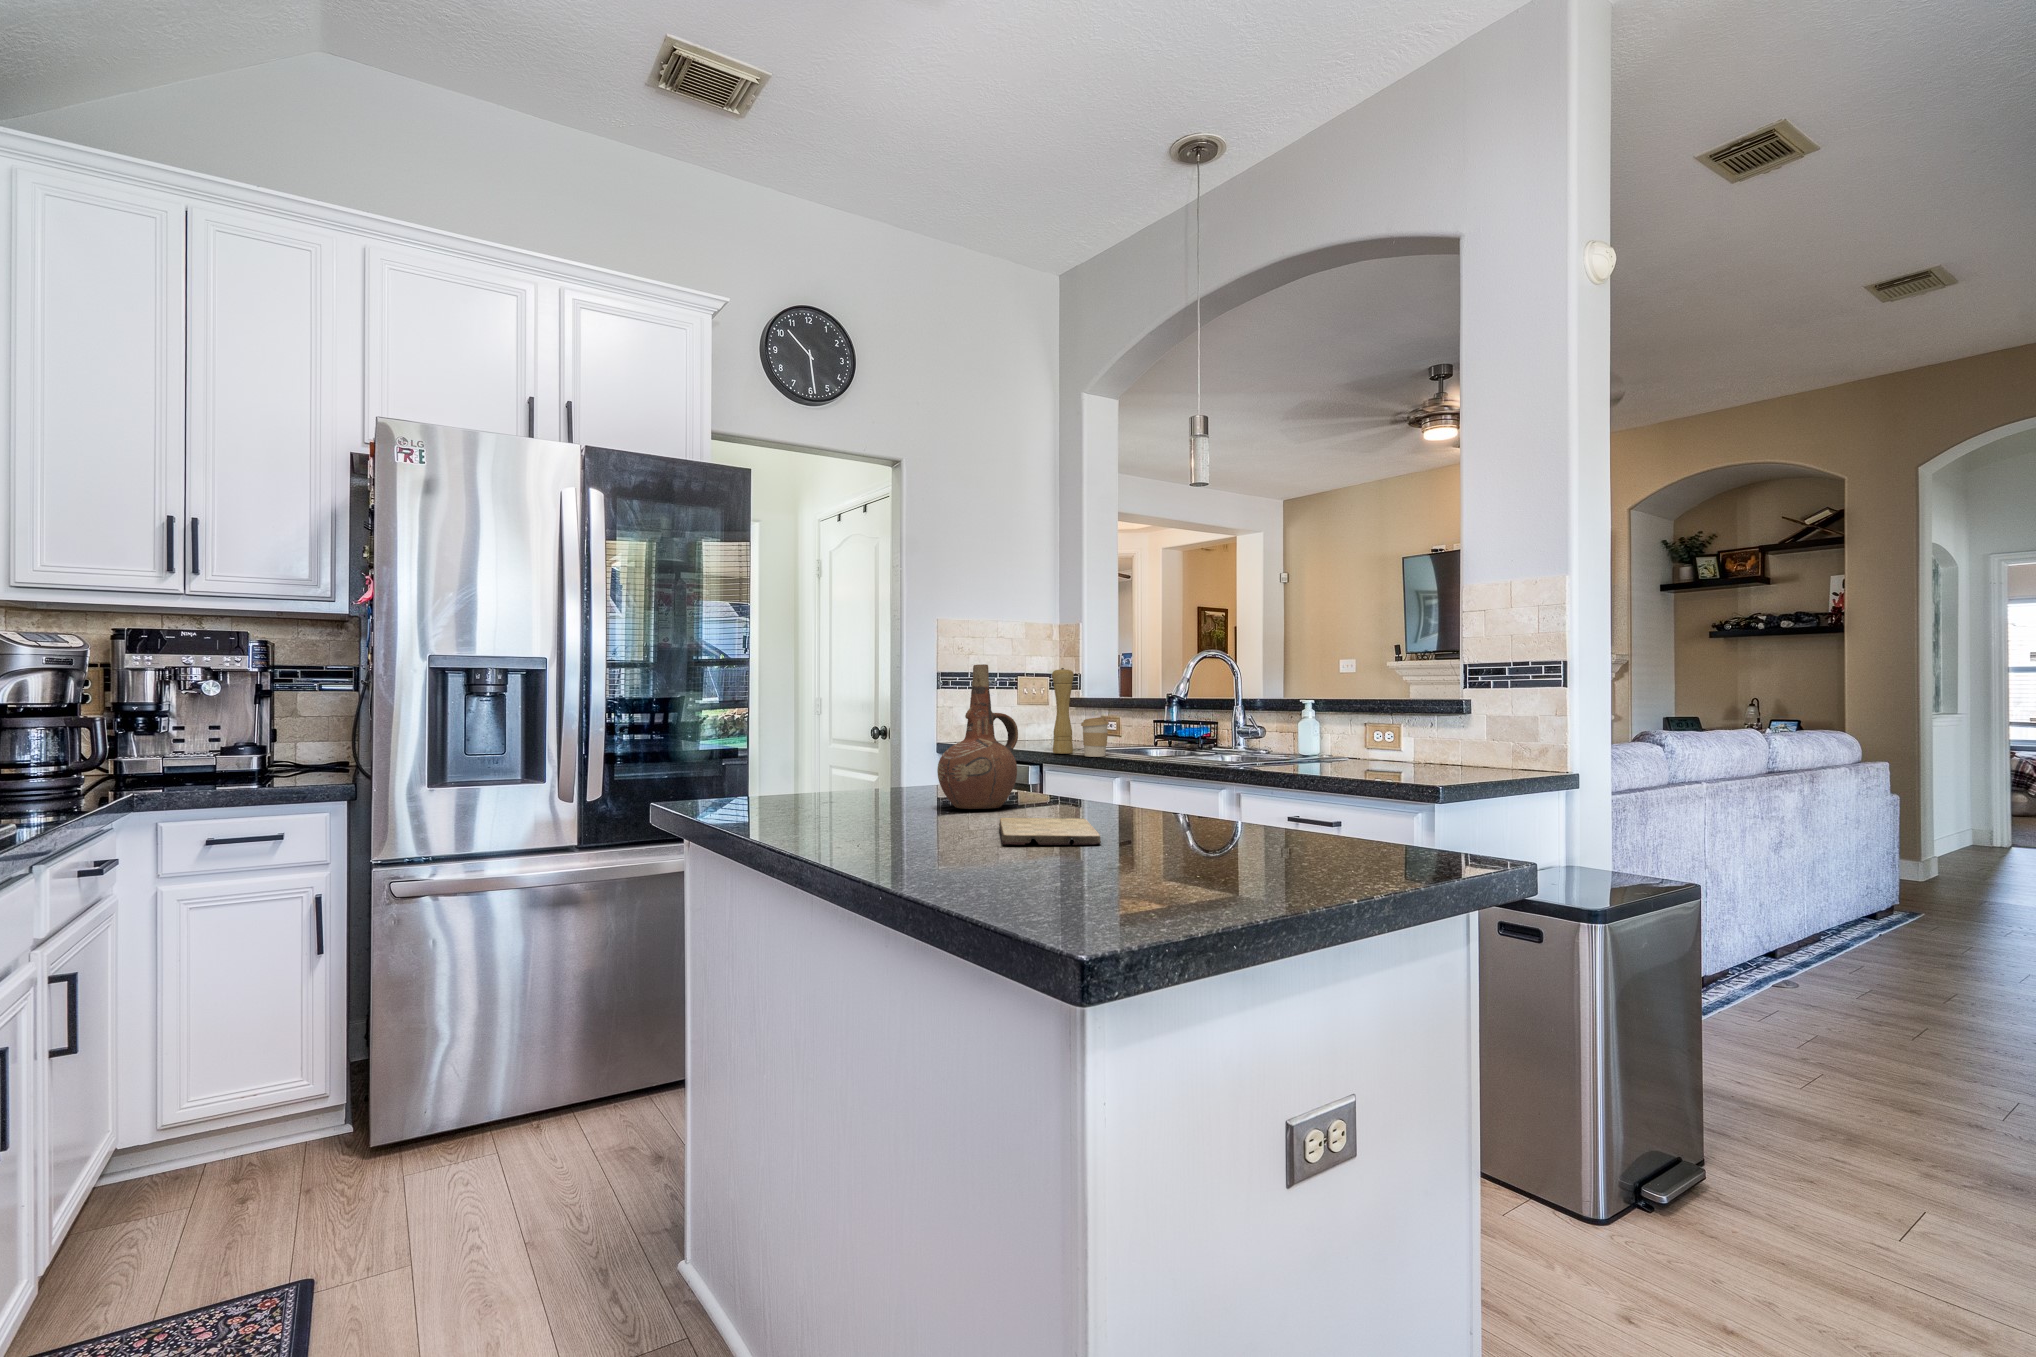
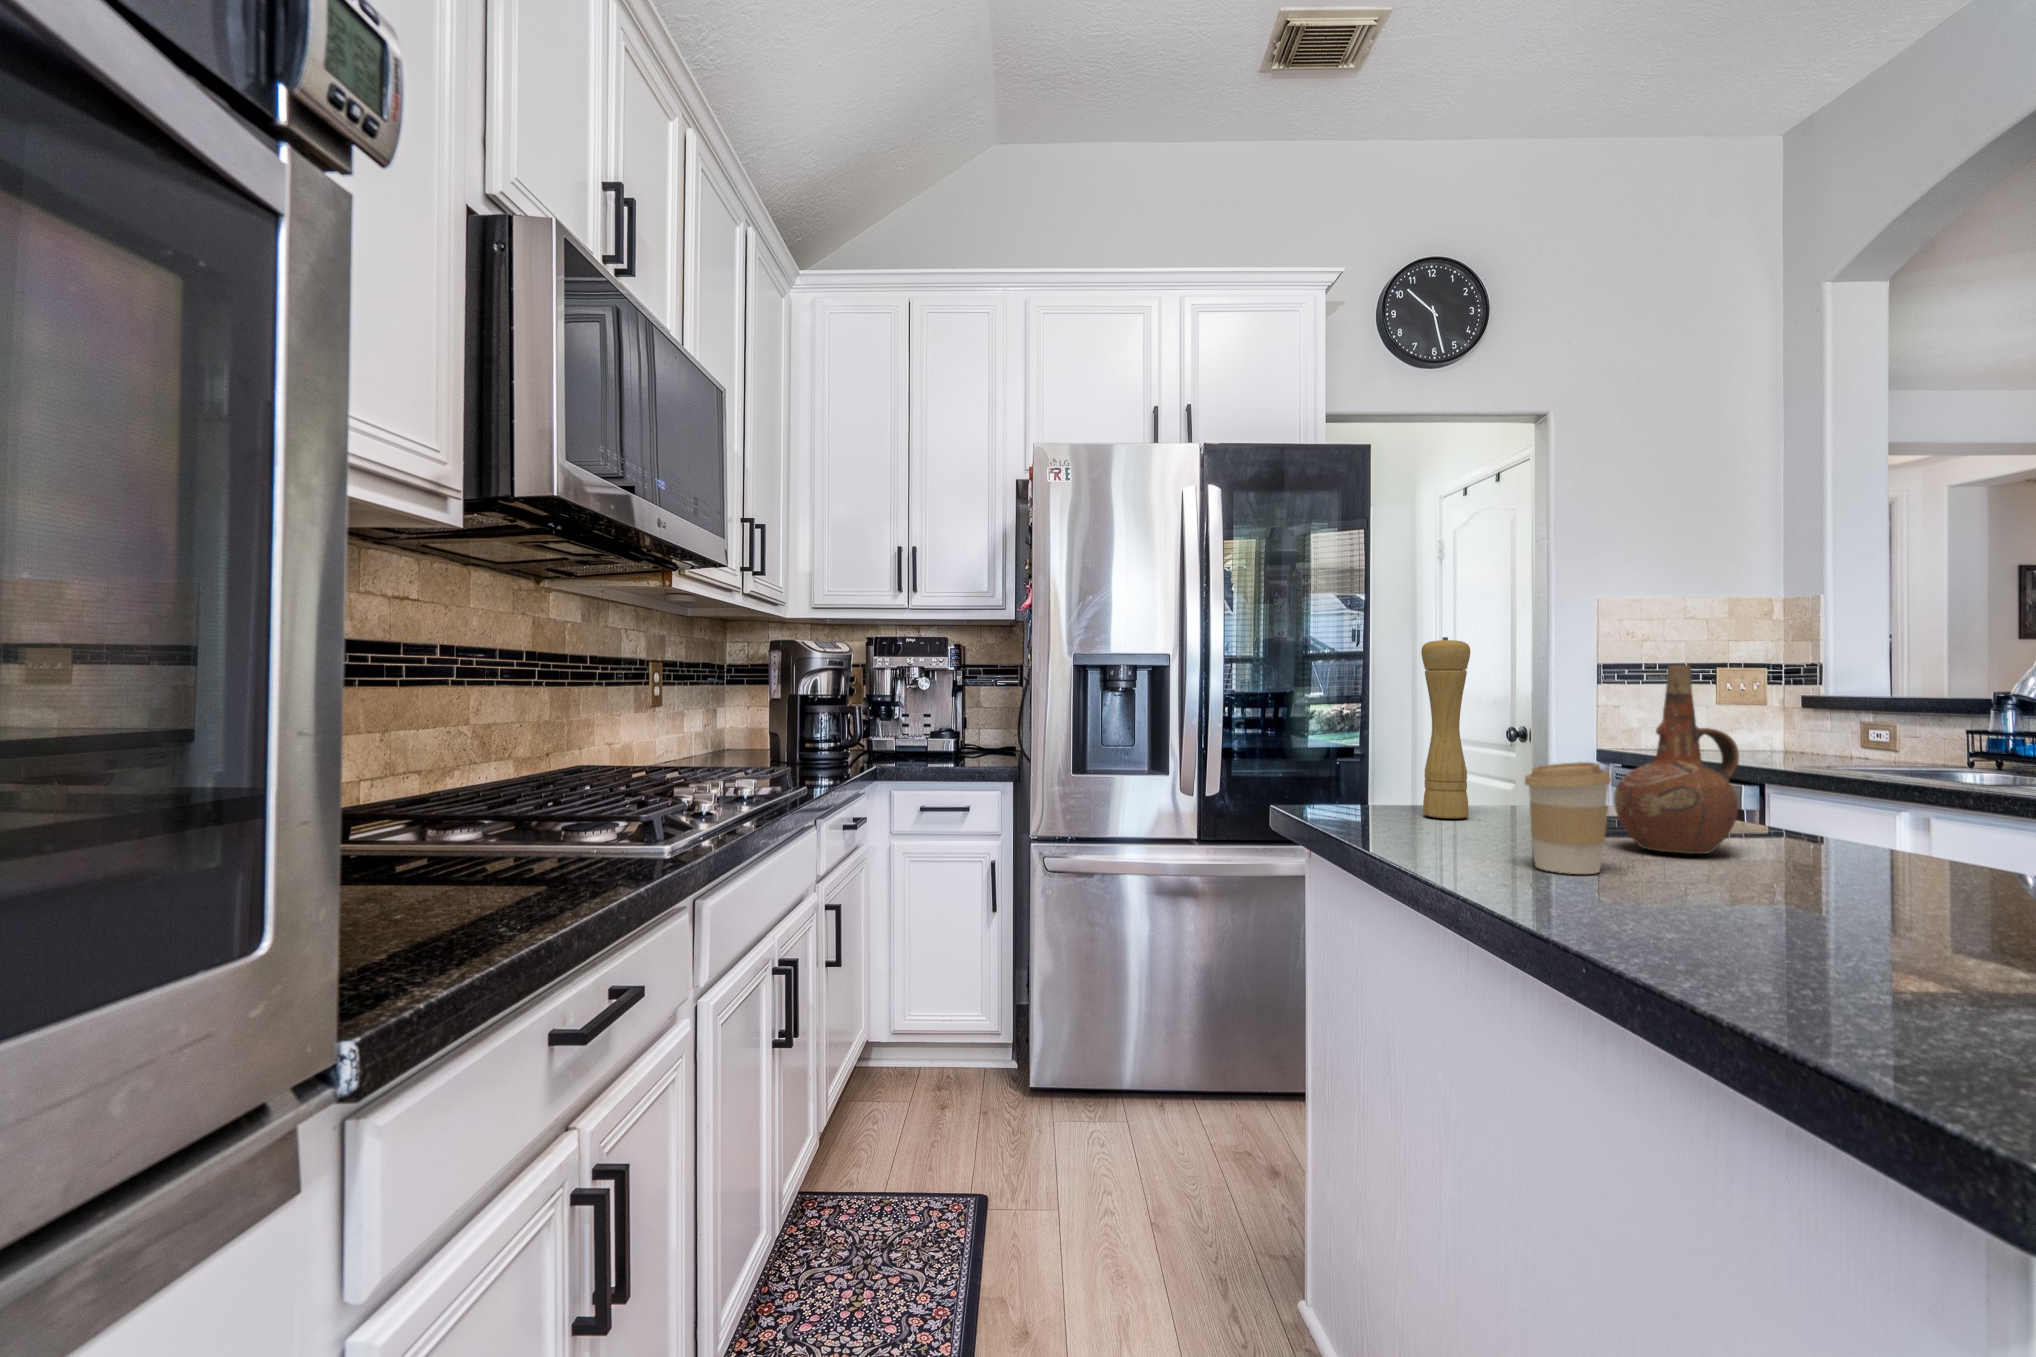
pepper mill: present [1052,668,1074,754] -> present [1421,637,1470,818]
coffee cup: present [1081,717,1109,757] -> present [1525,762,1611,874]
cutting board: present [999,818,1101,845] -> none [1715,874,1906,937]

